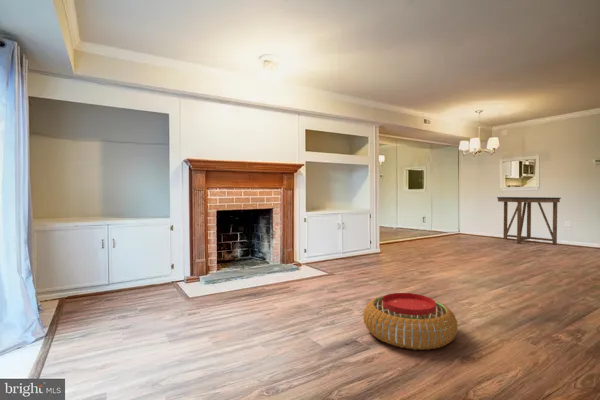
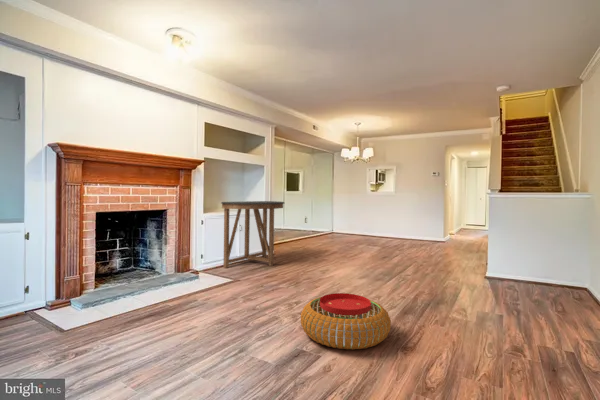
console table: present [497,197,561,244] -> present [221,201,284,268]

